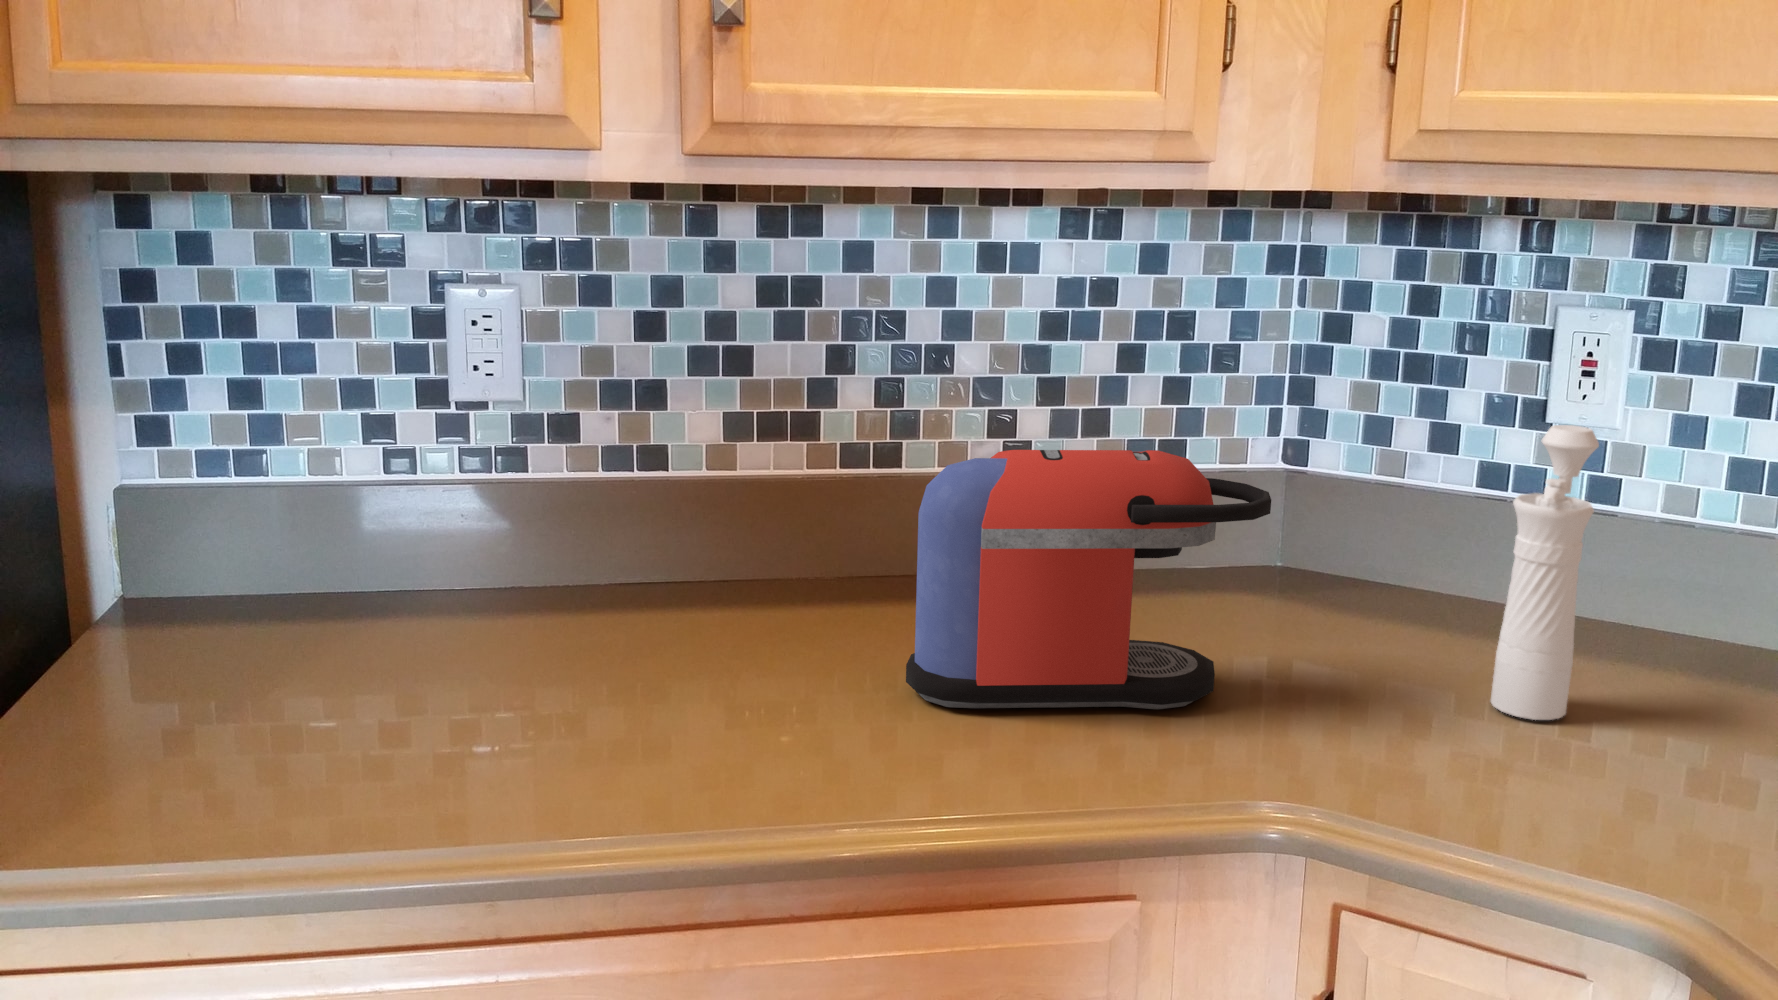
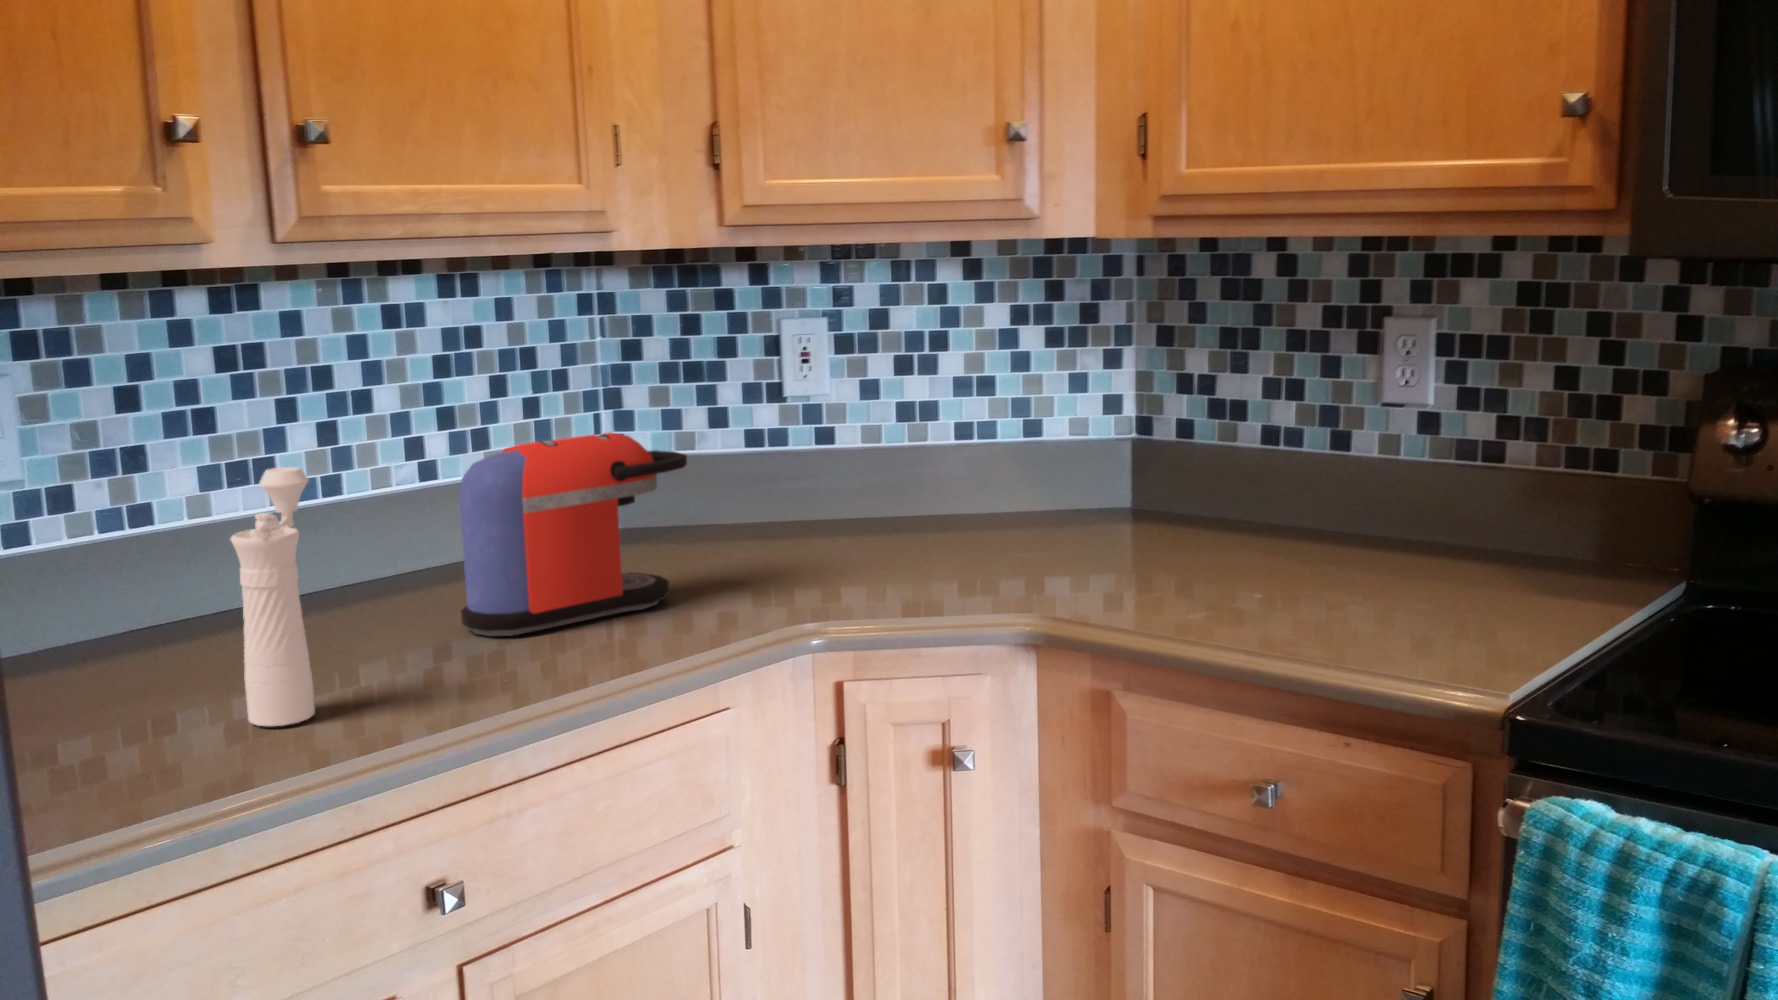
pepper mill: present [1491,425,1599,720] -> present [231,467,315,726]

